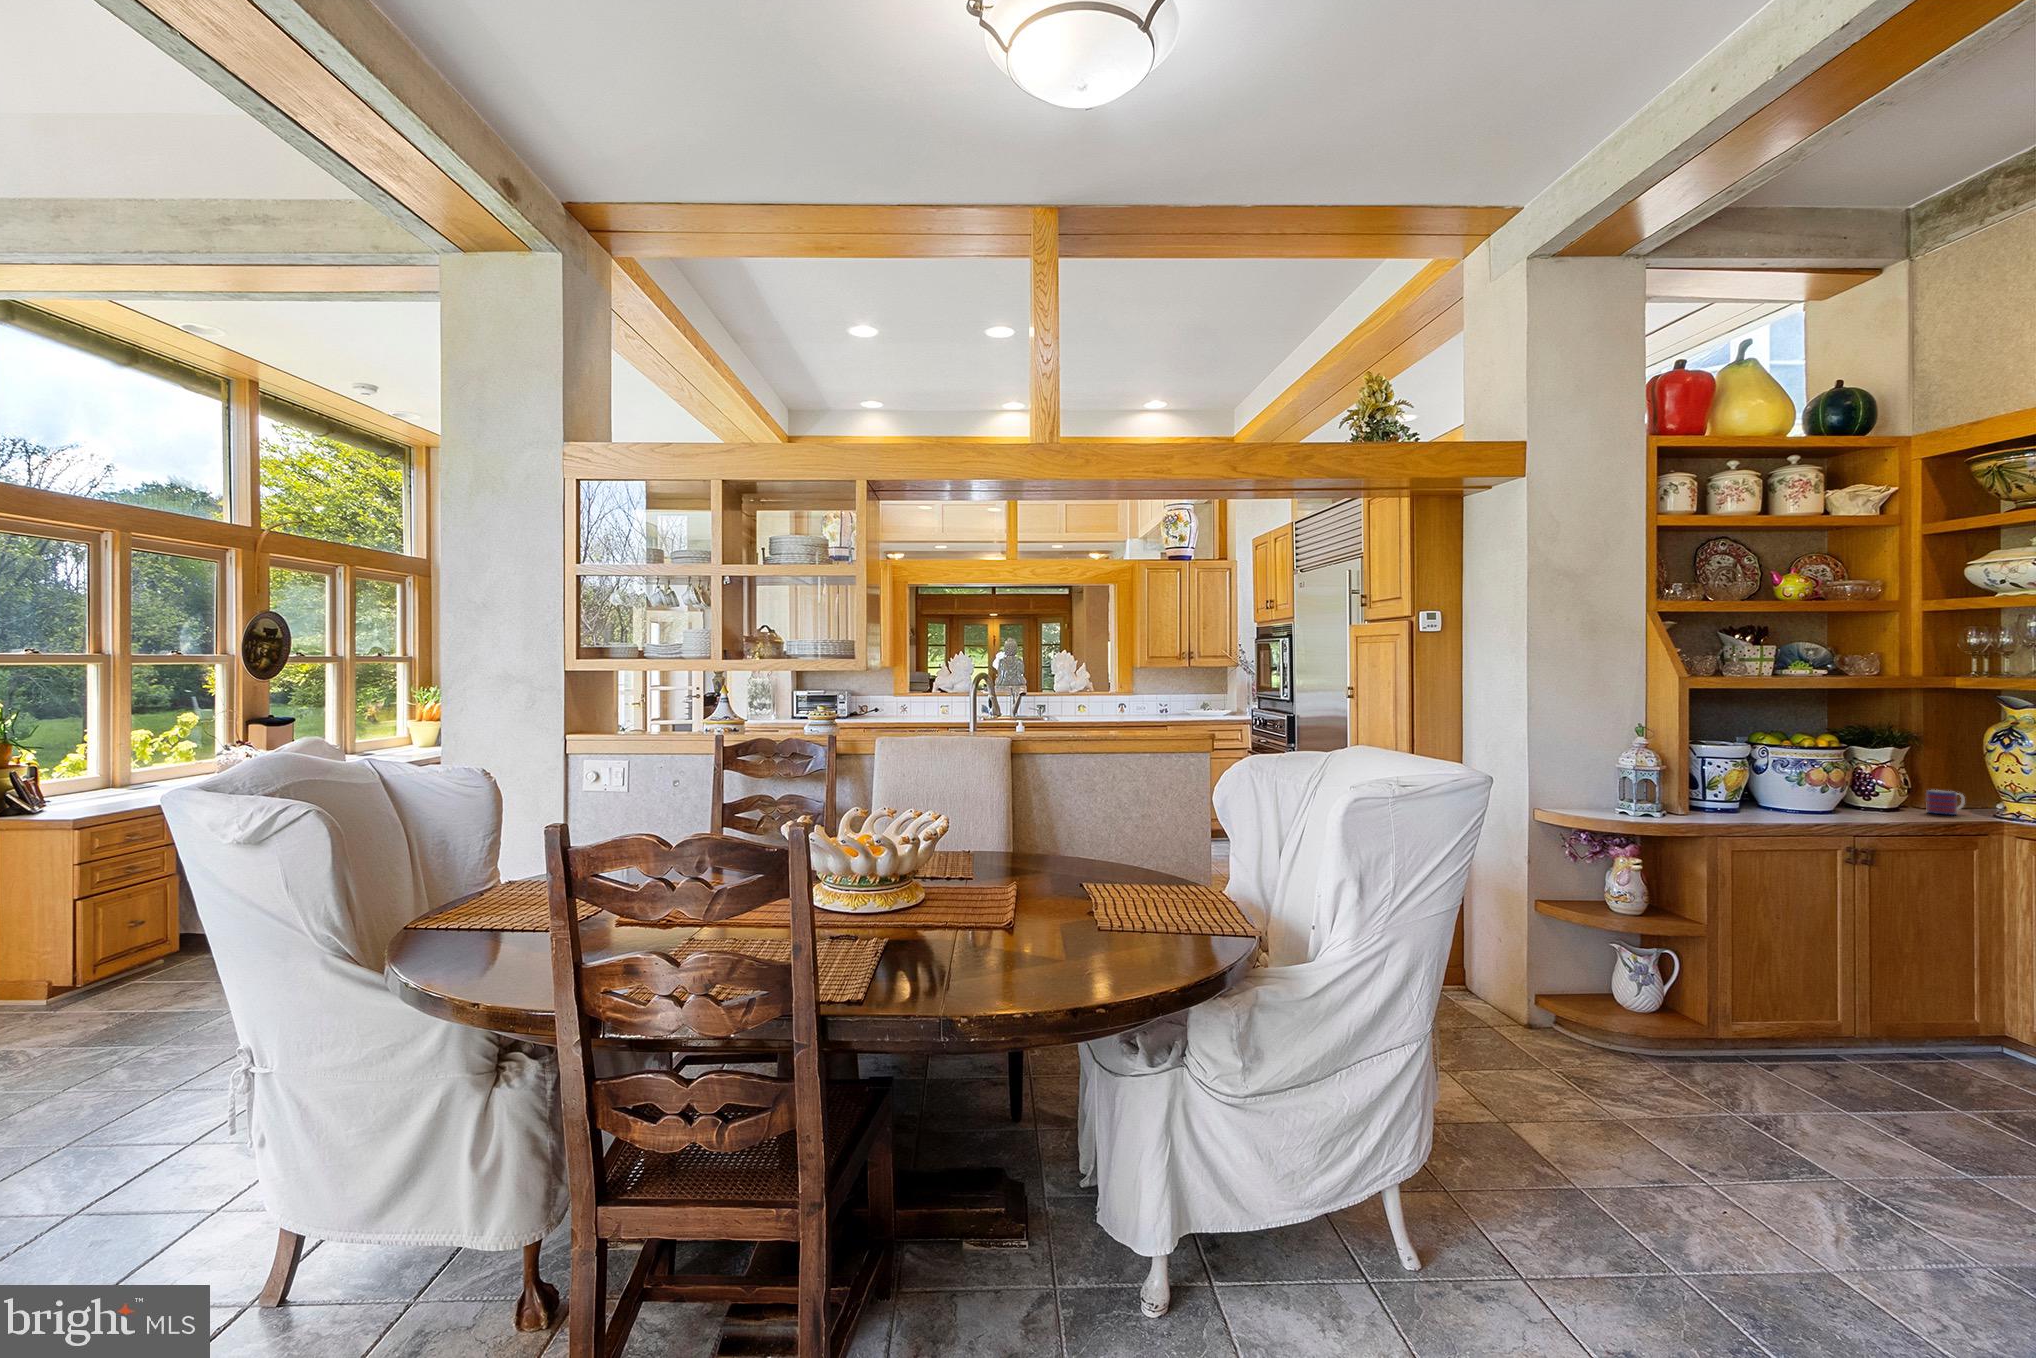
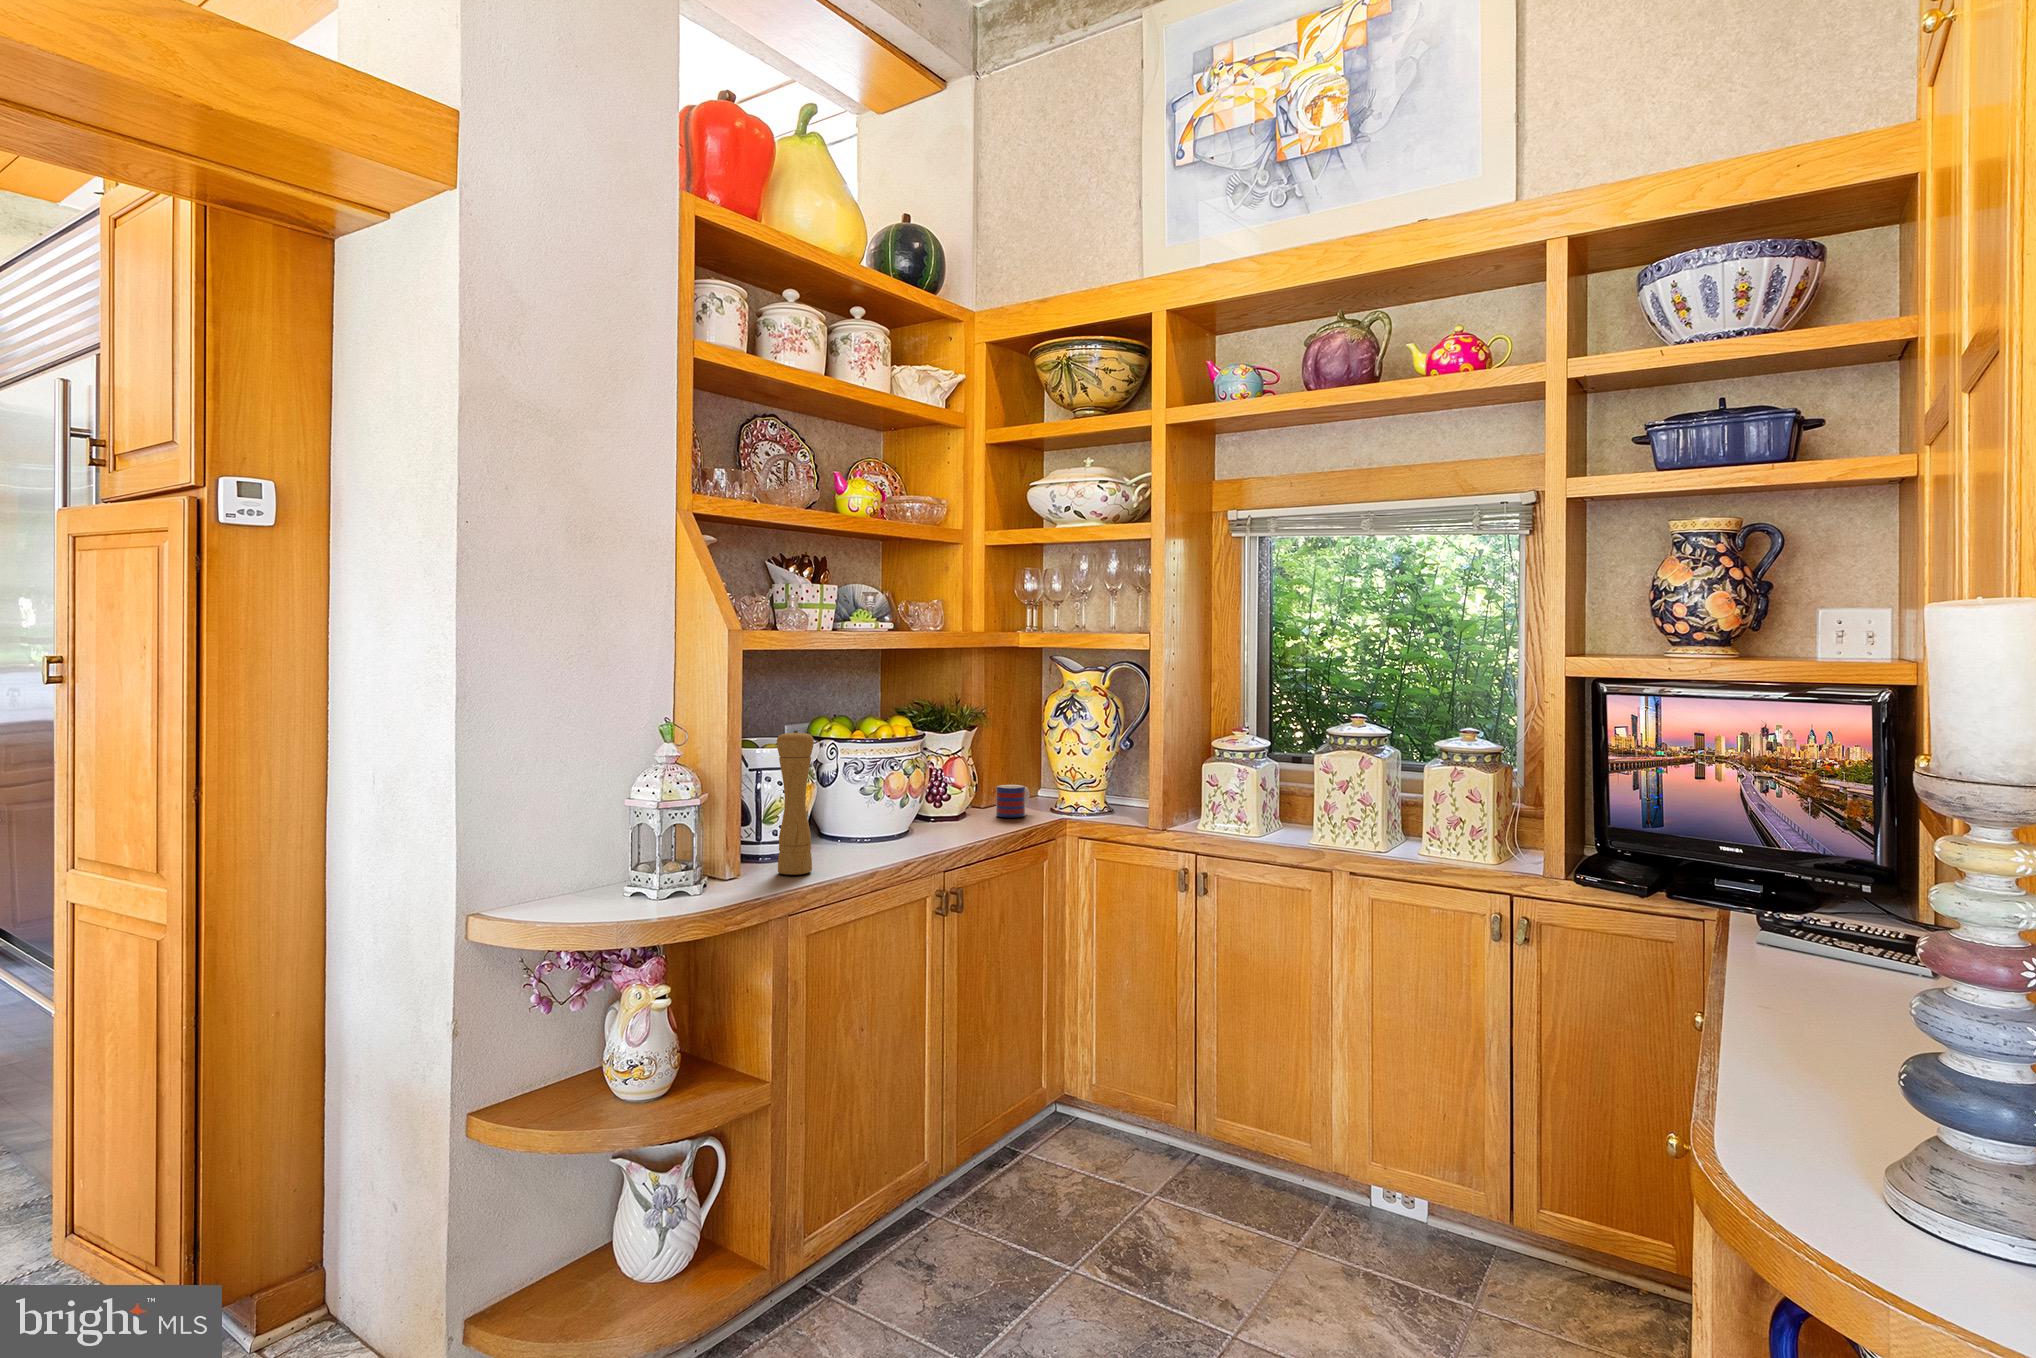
pepper mill: none [1714,733,1741,817] -> present [777,730,814,875]

